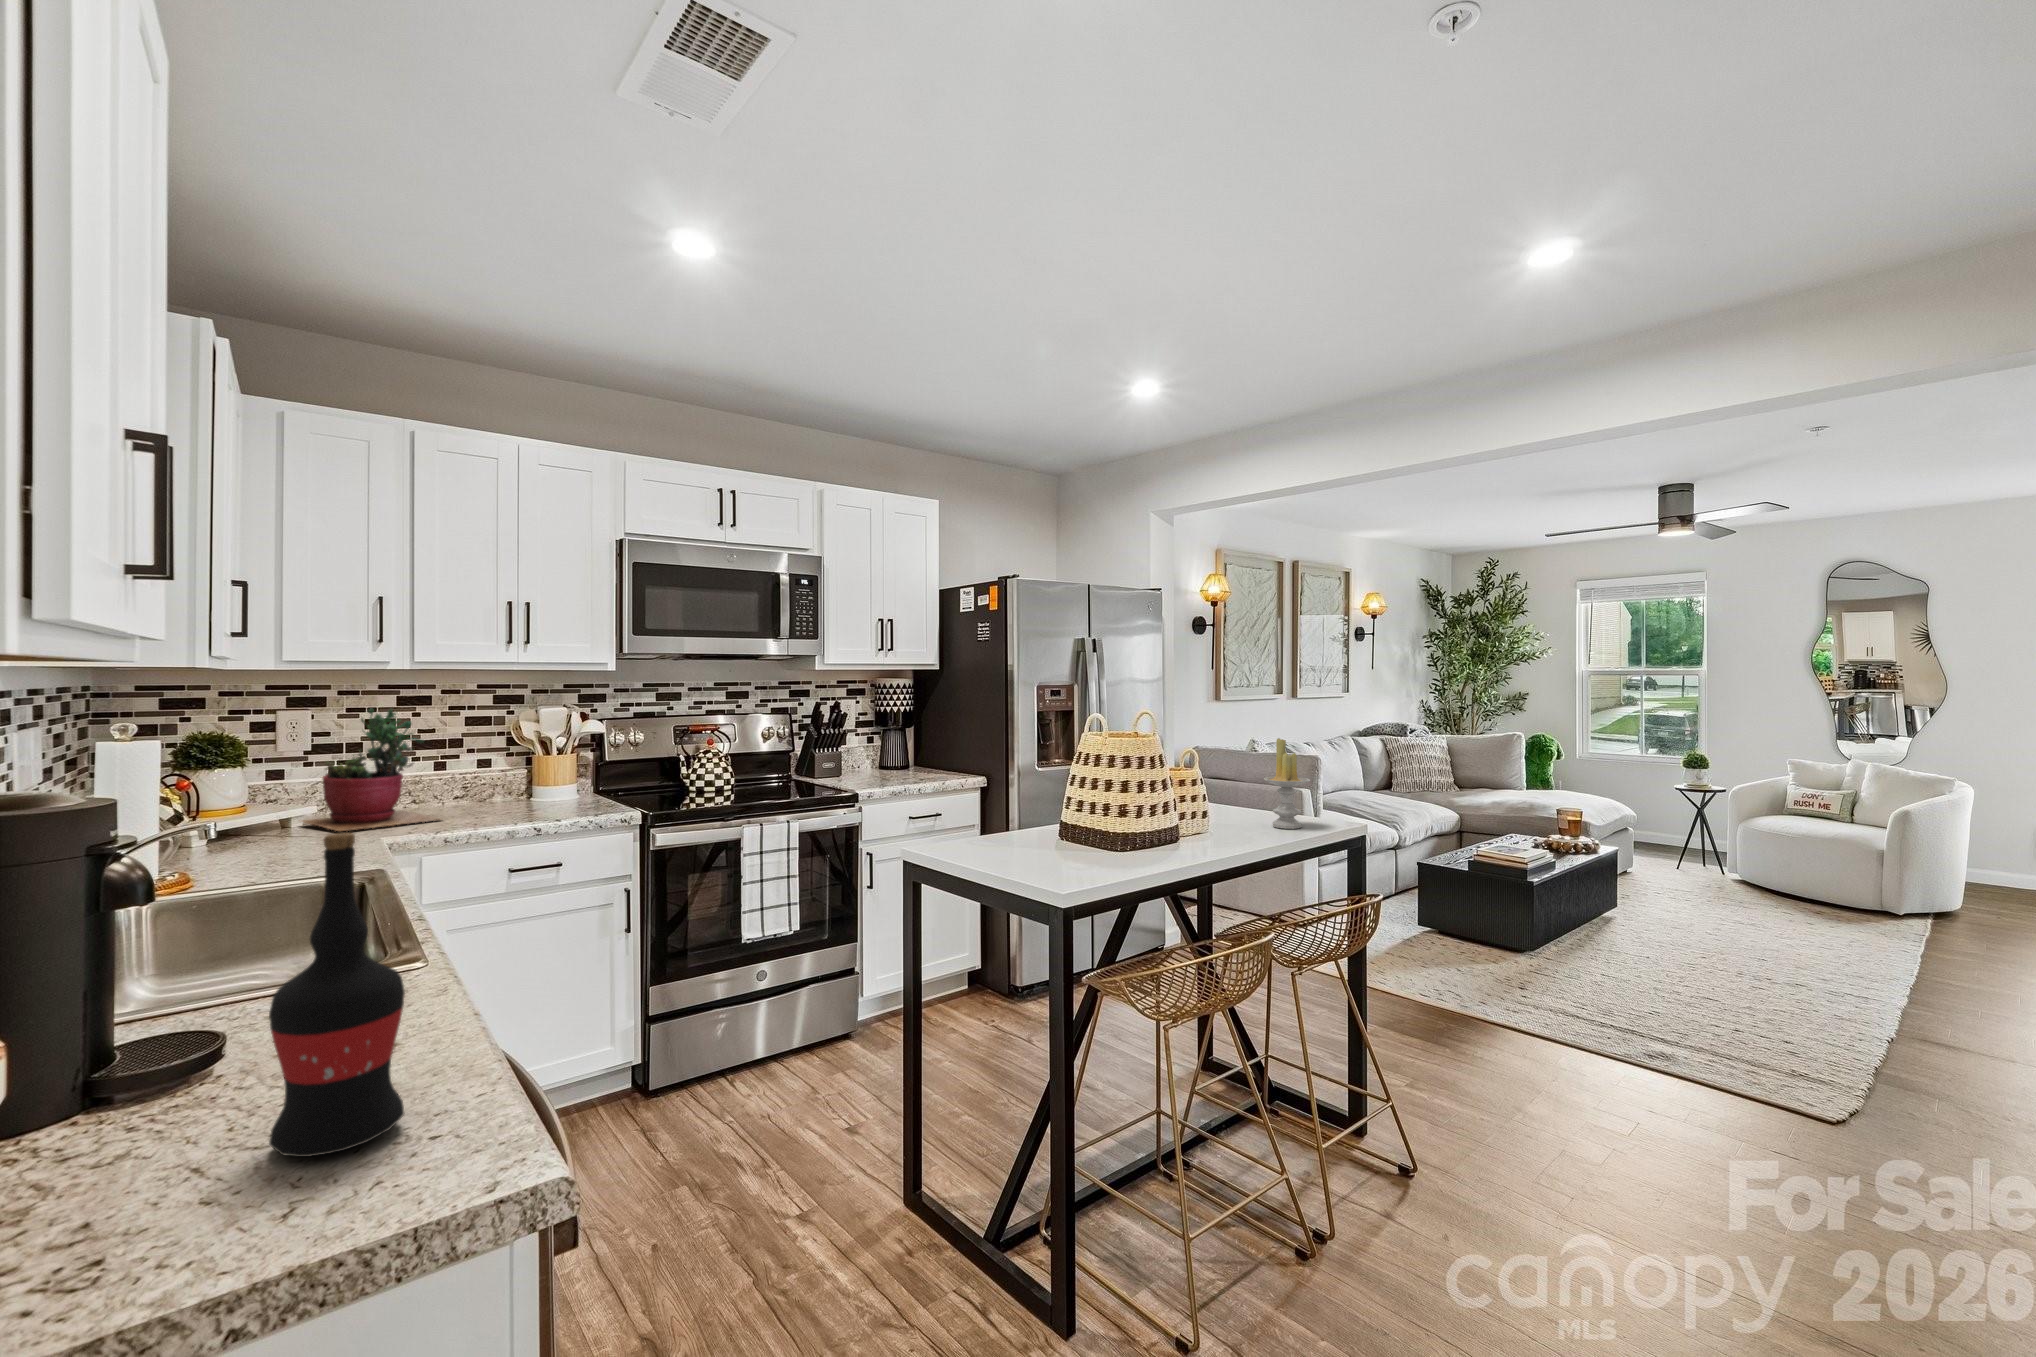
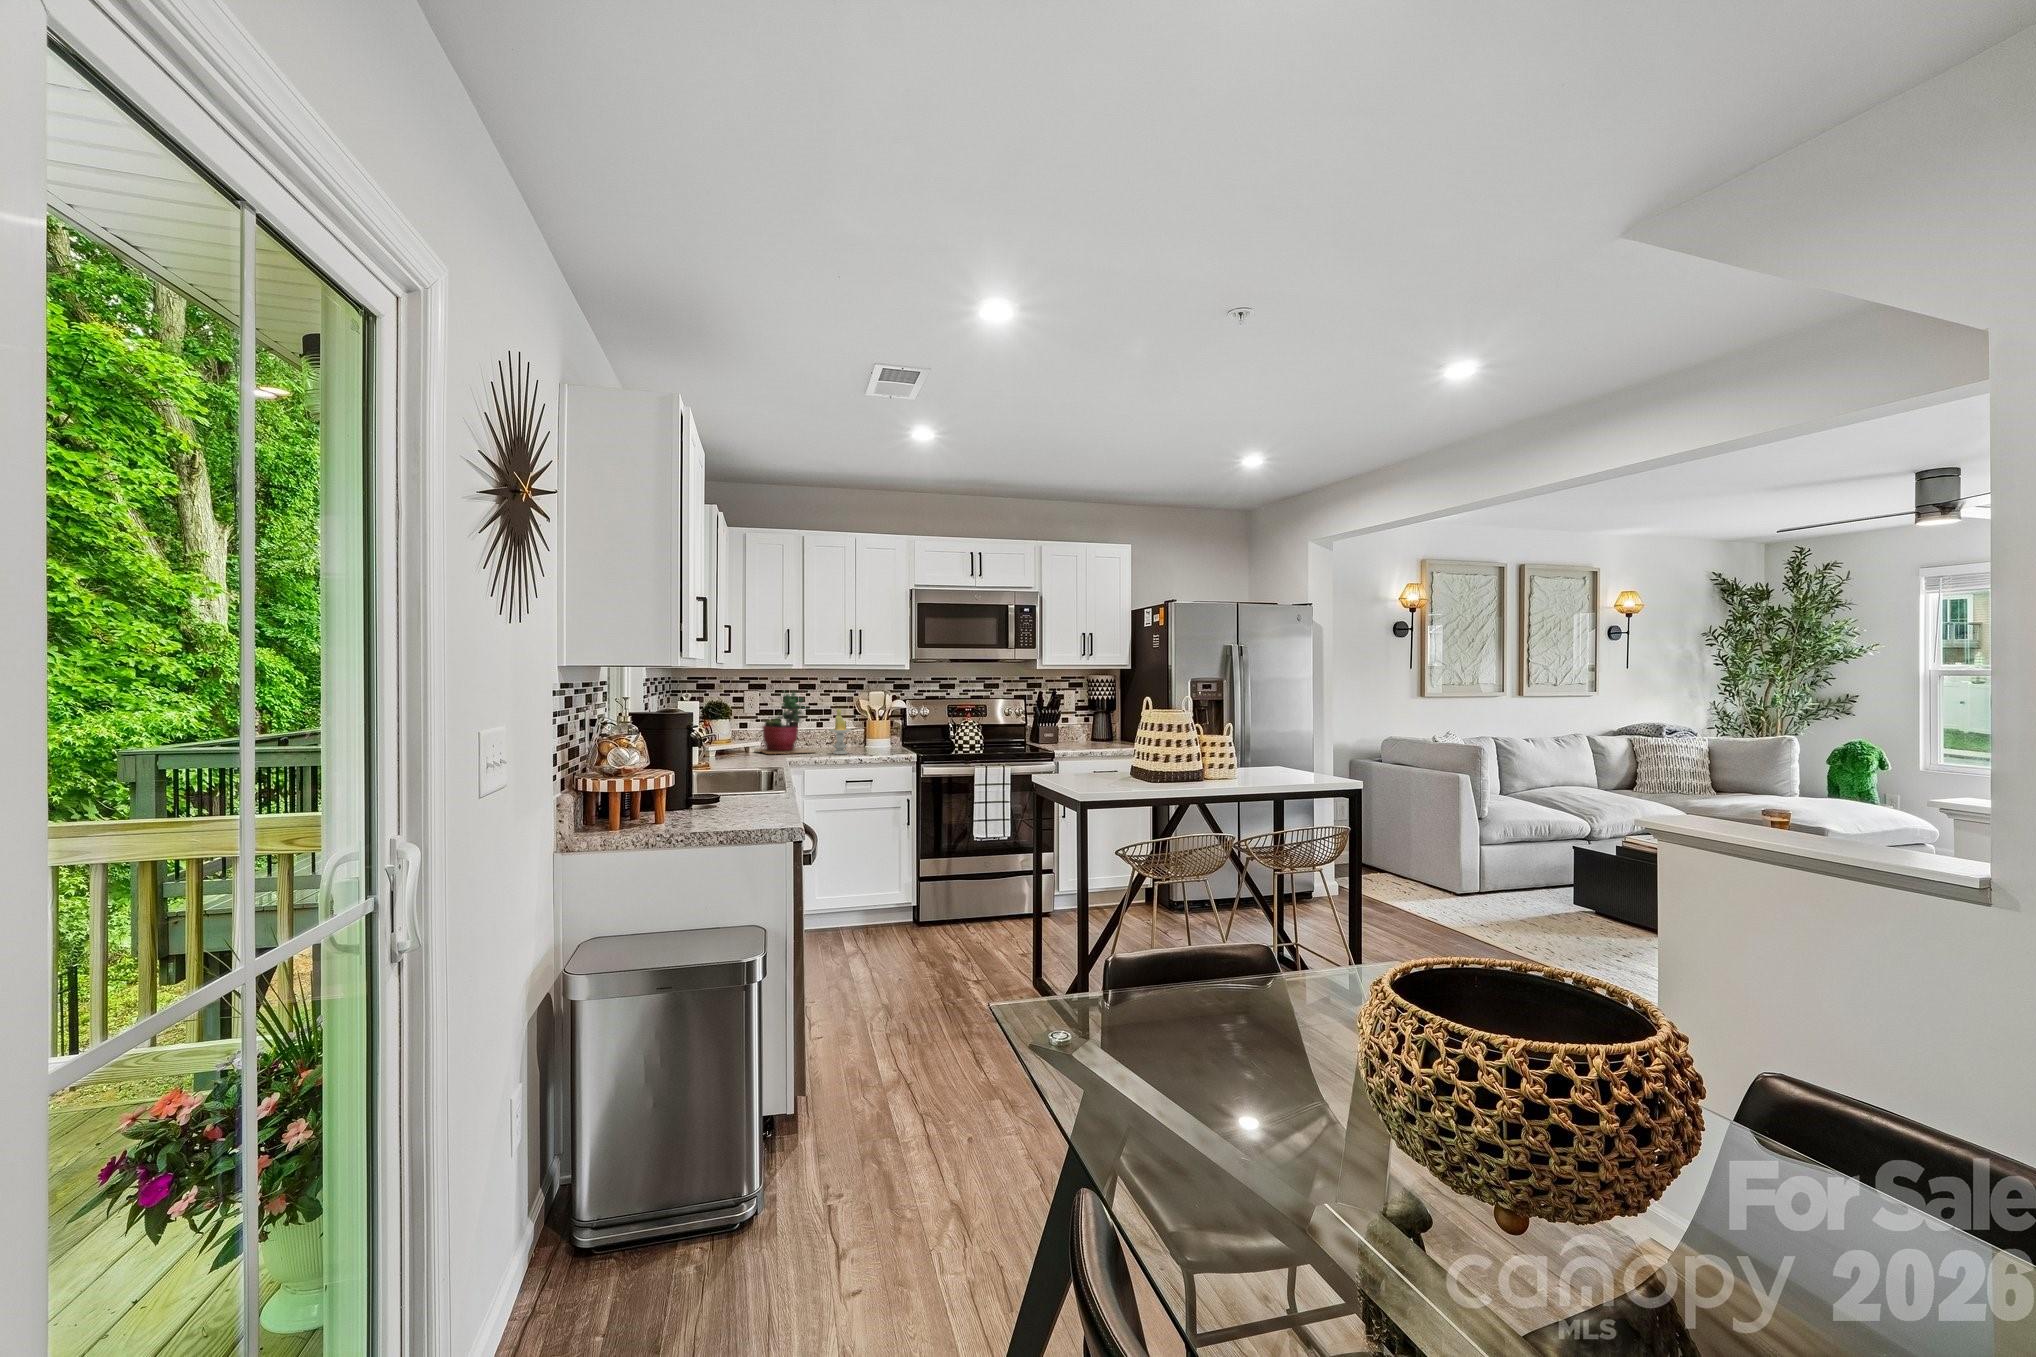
candle: present [1264,738,1310,829] -> present [829,709,852,754]
wine bottle: present [269,833,405,1157] -> none [727,721,761,815]

